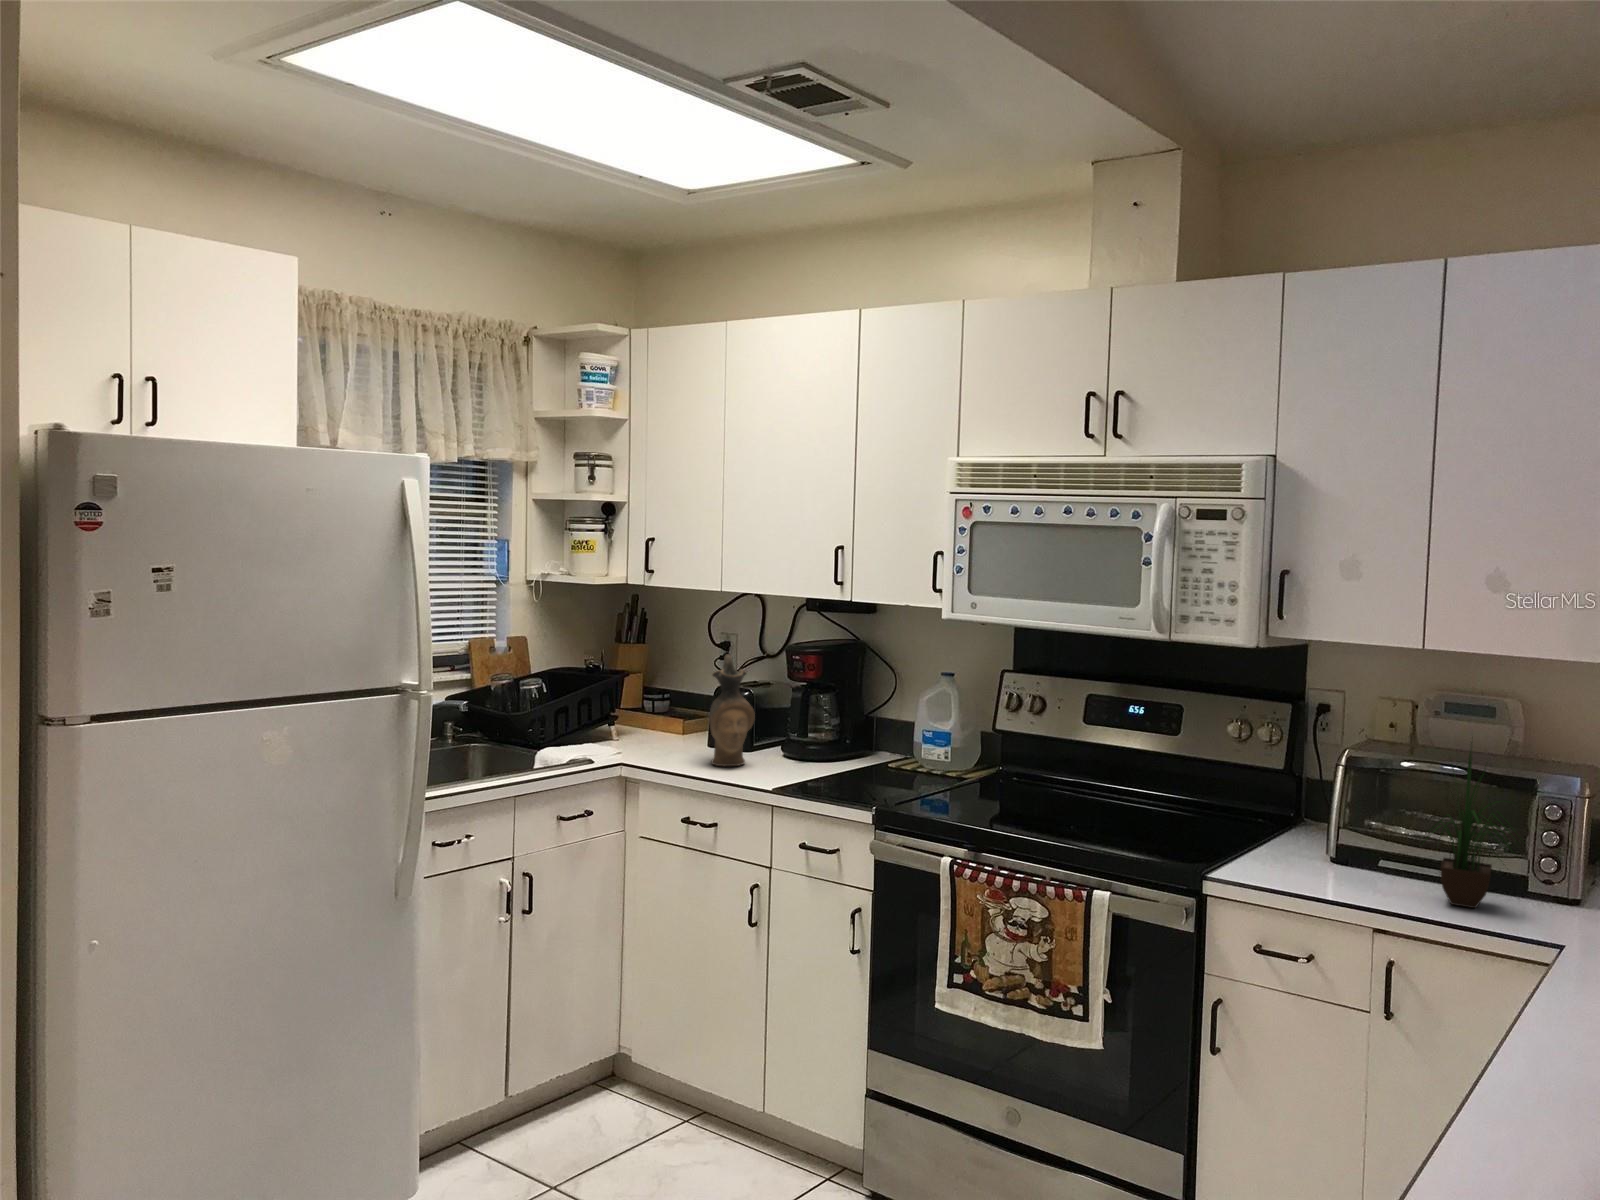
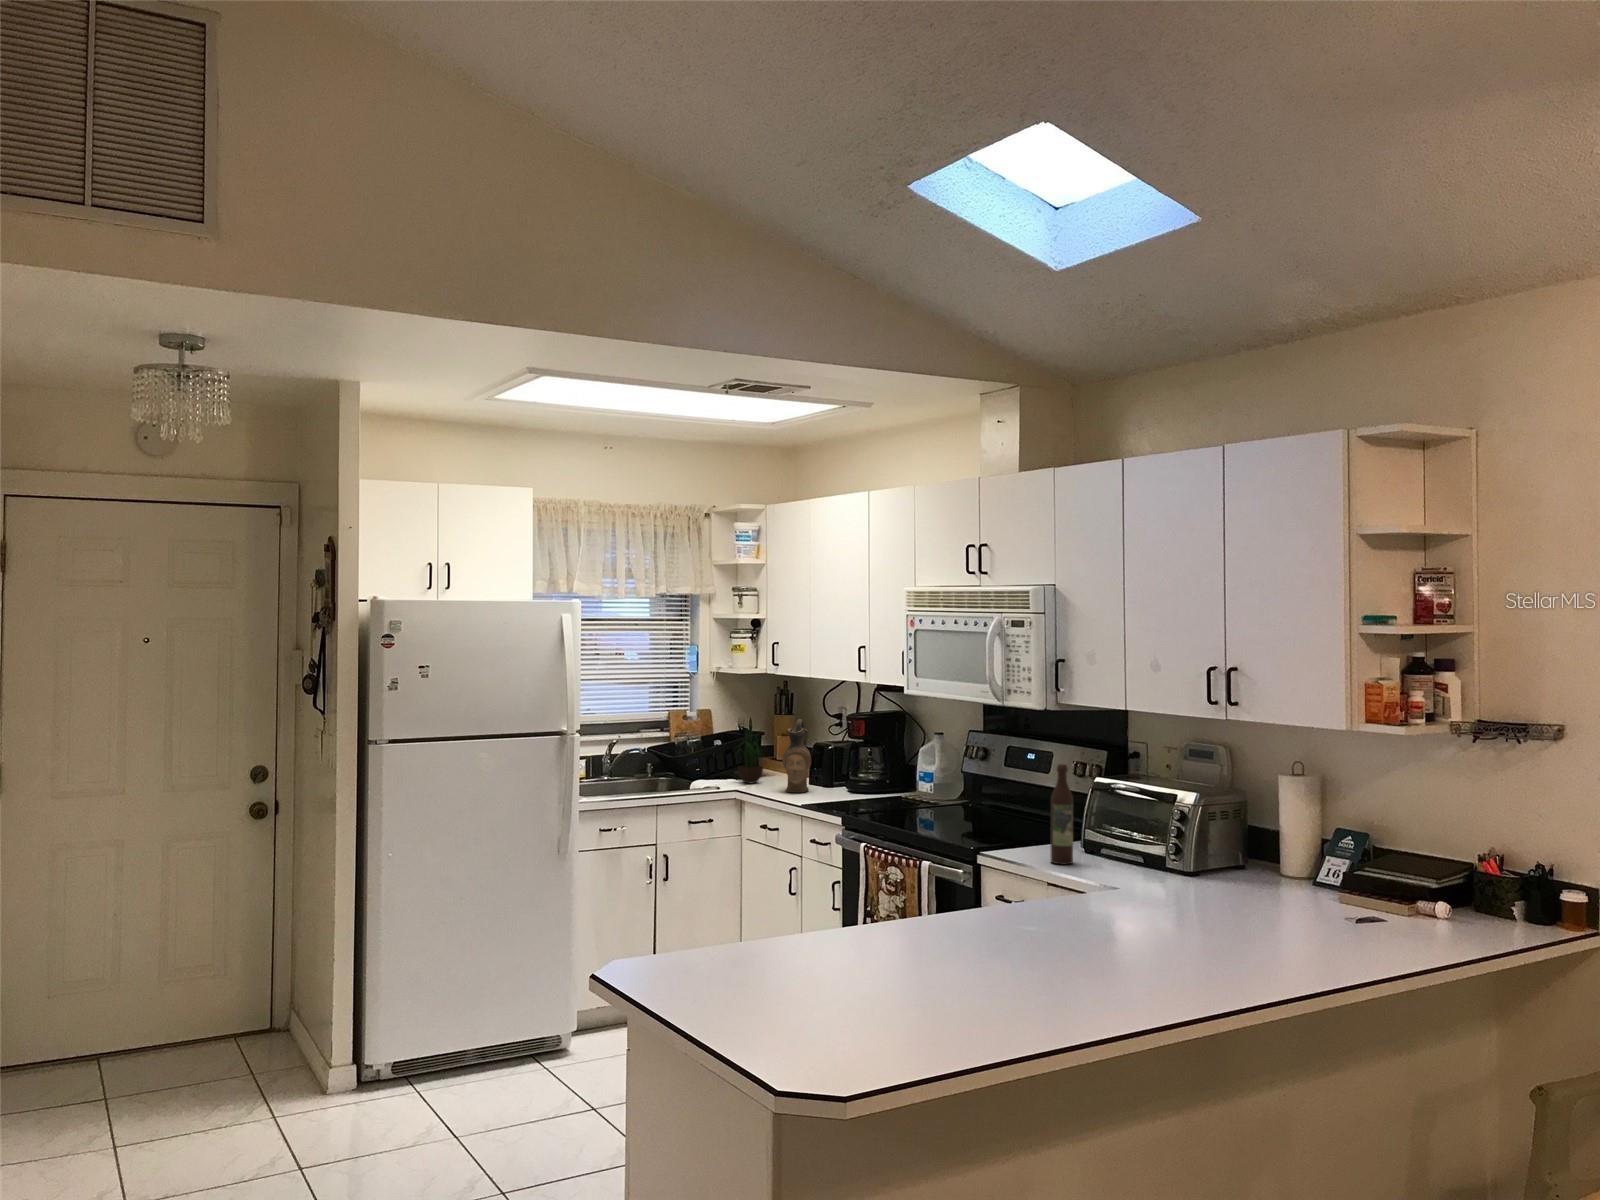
wine bottle: none [1324,734,1368,891] -> present [1050,764,1073,864]
potted plant: present [1426,743,1521,908] -> present [738,725,763,784]

